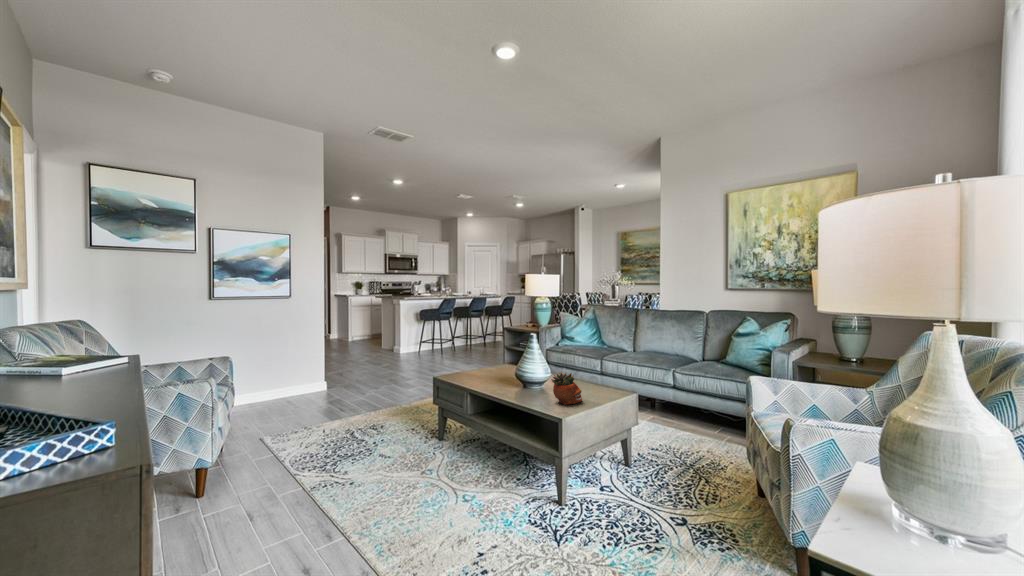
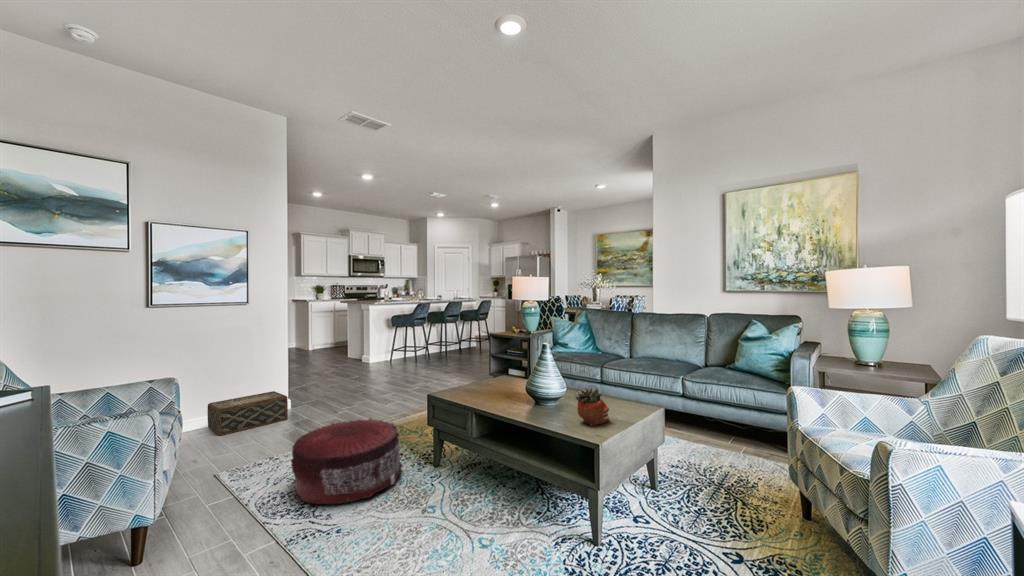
woven basket: none [257,374,323,409] -> present [207,391,288,435]
pouf: none [318,396,413,464] -> present [291,418,403,505]

